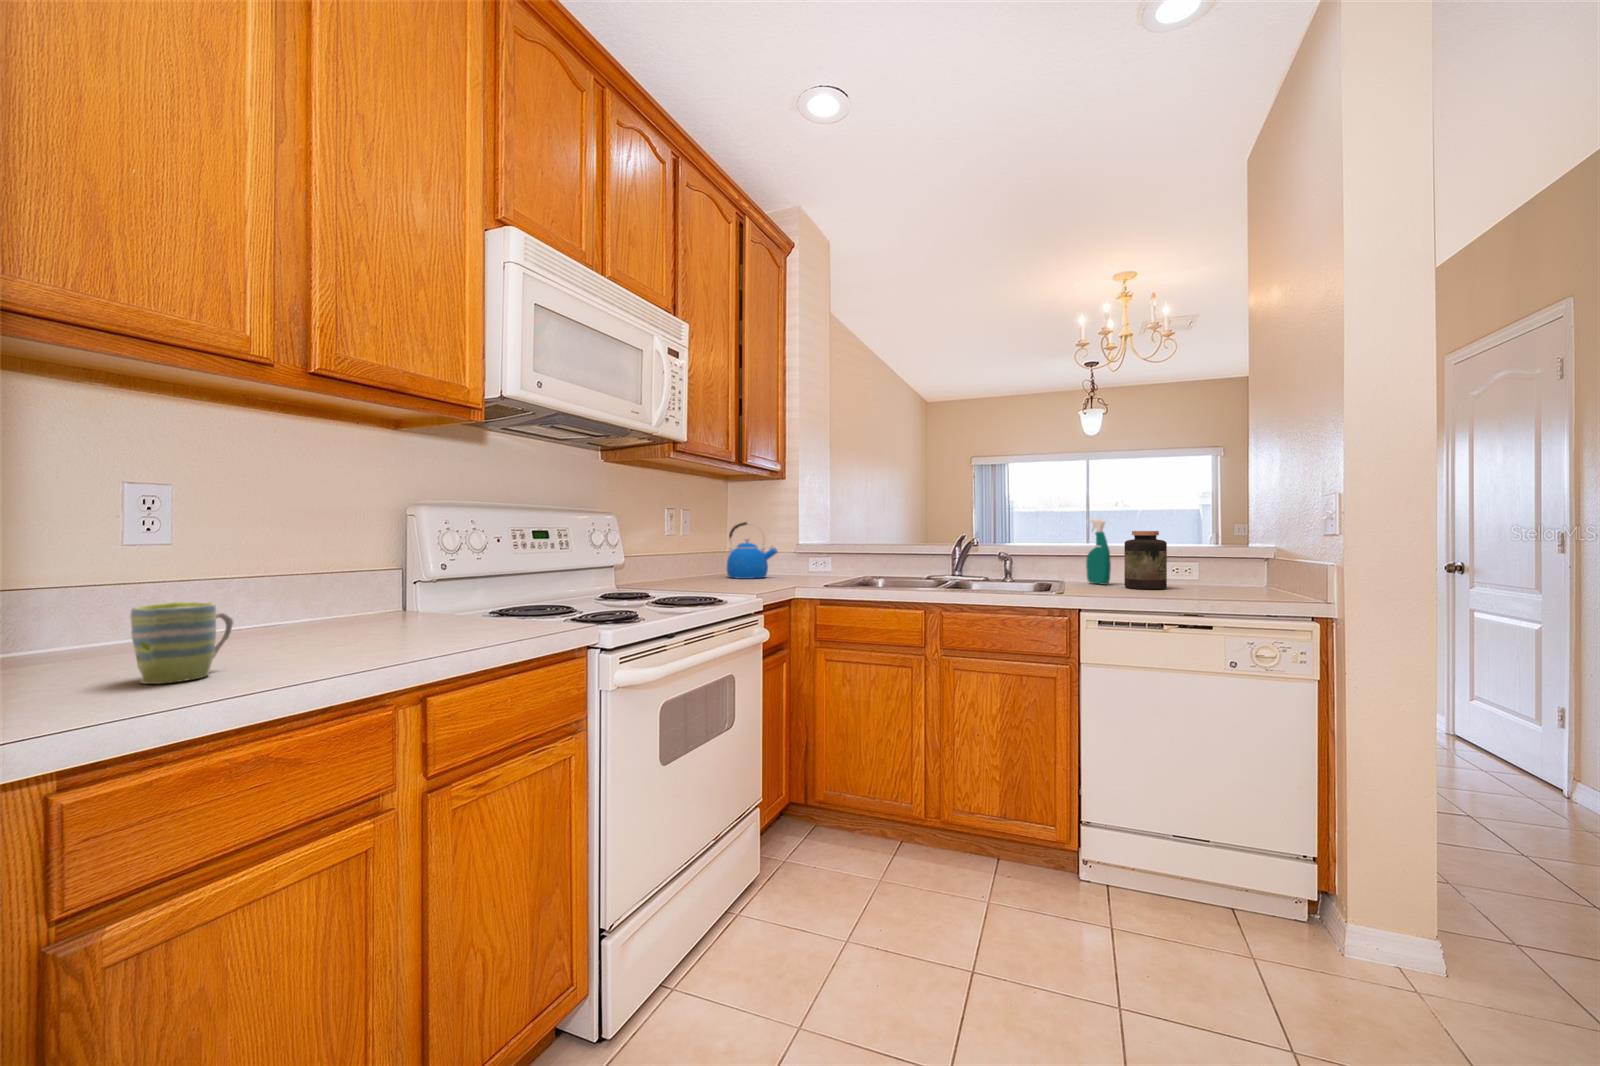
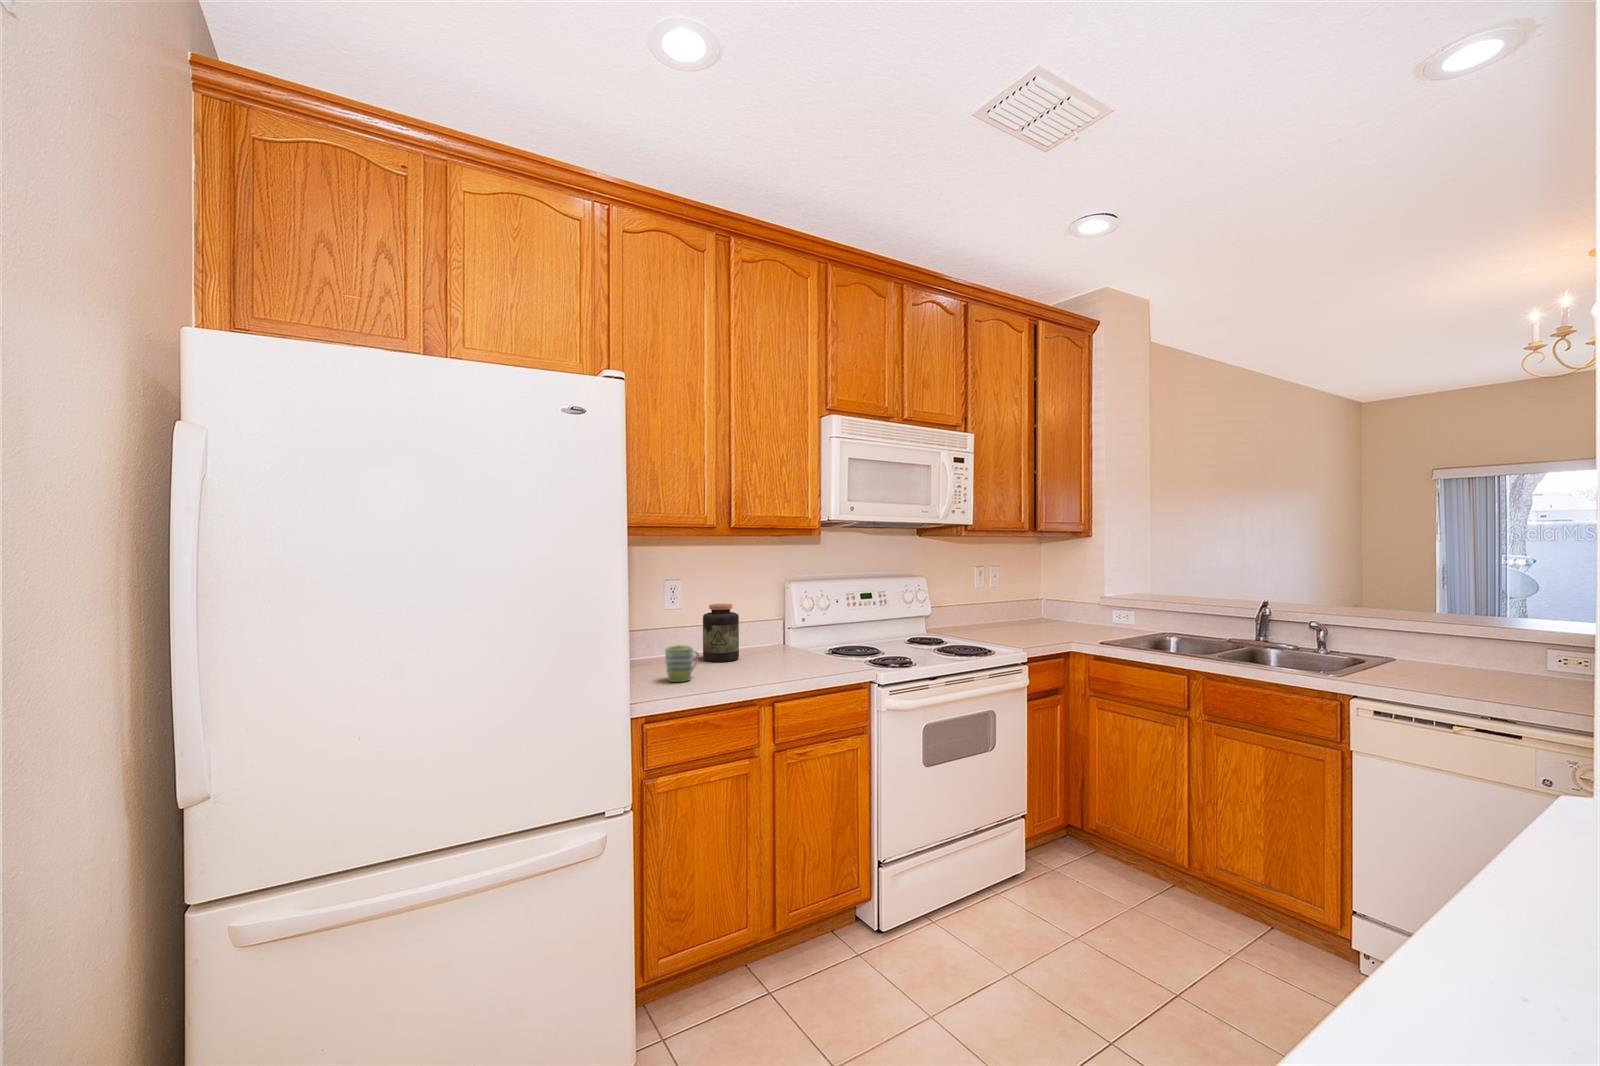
spray bottle: present [1086,519,1111,585] -> none [1418,594,1446,669]
kettle: present [727,522,777,579] -> none [1032,576,1079,627]
jar: present [1124,531,1167,589] -> present [703,604,739,662]

